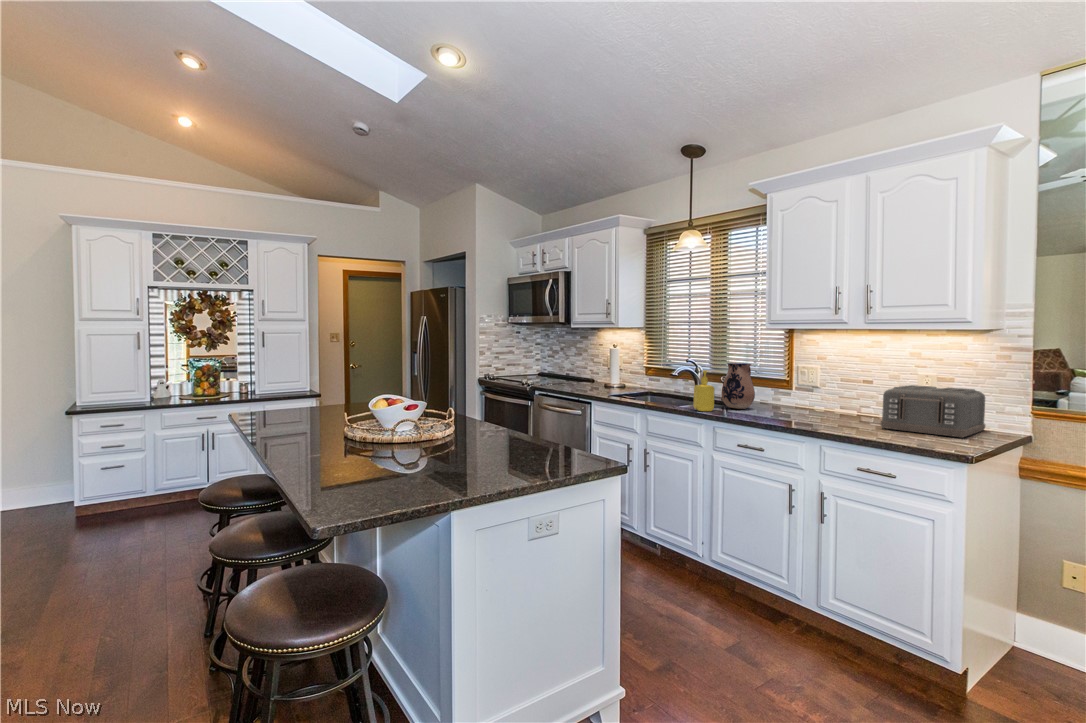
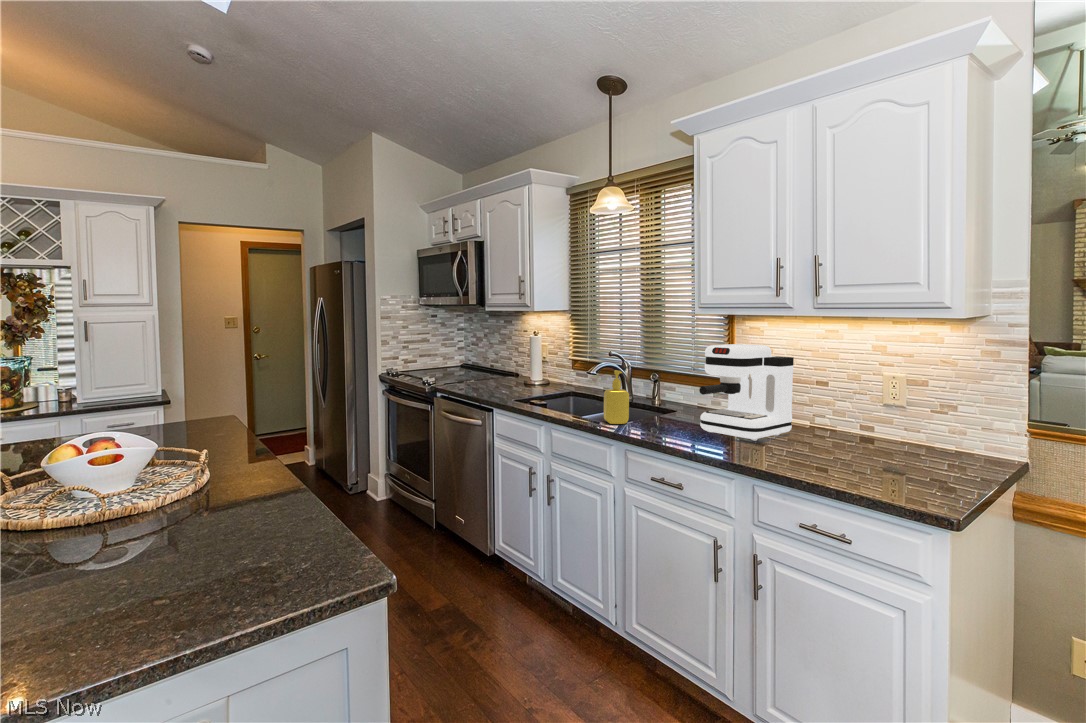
coffee maker: none [774,351,848,422] -> present [699,344,794,441]
ceramic pitcher: present [722,363,755,409] -> none [643,359,684,419]
toaster: present [881,385,985,437] -> none [828,391,968,469]

